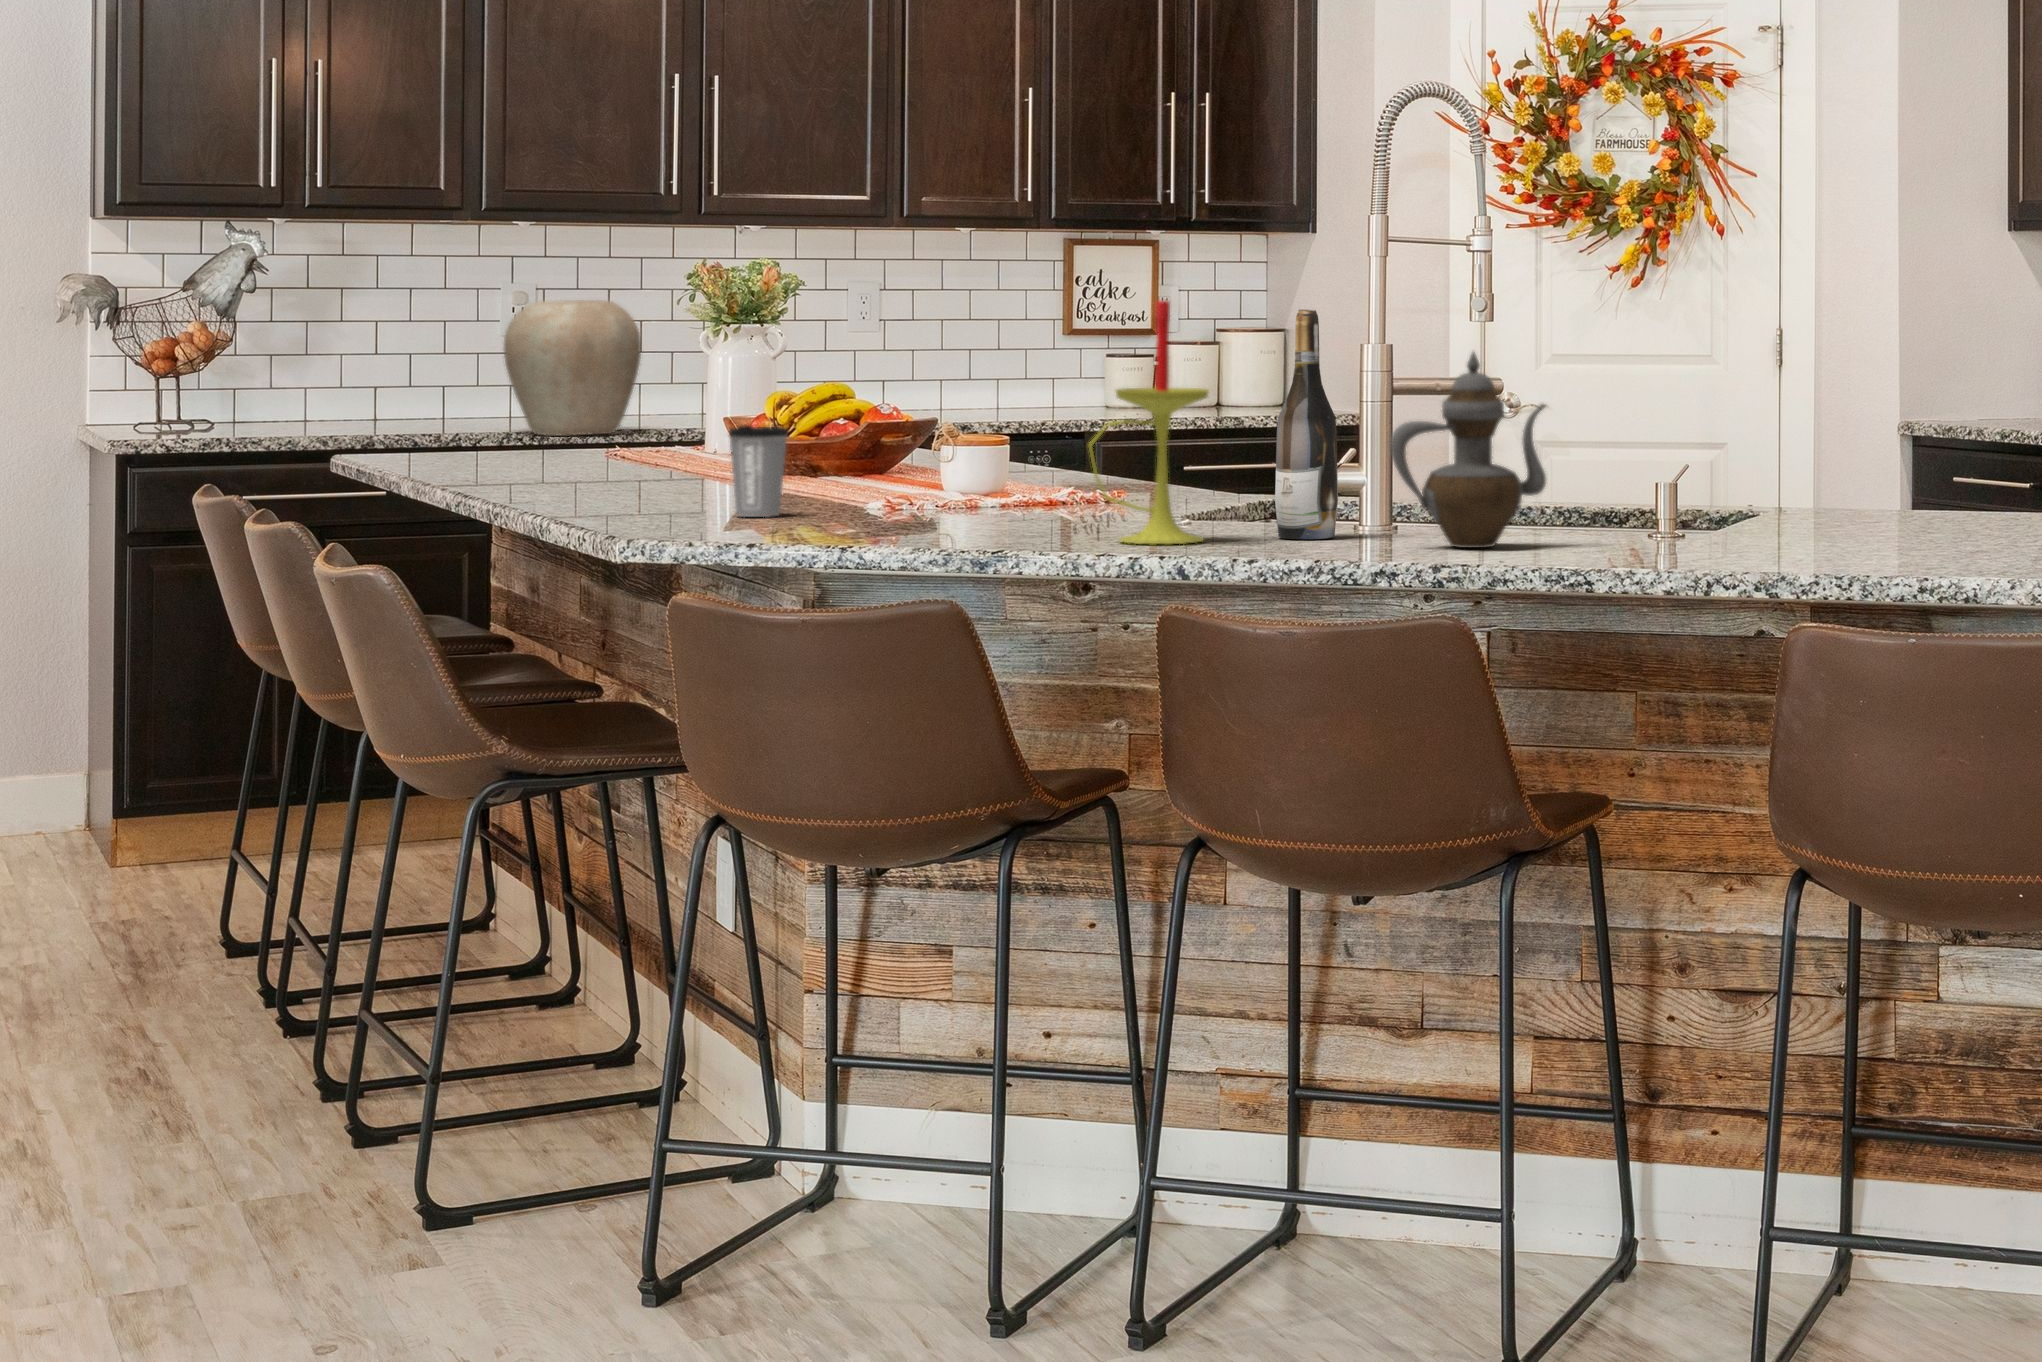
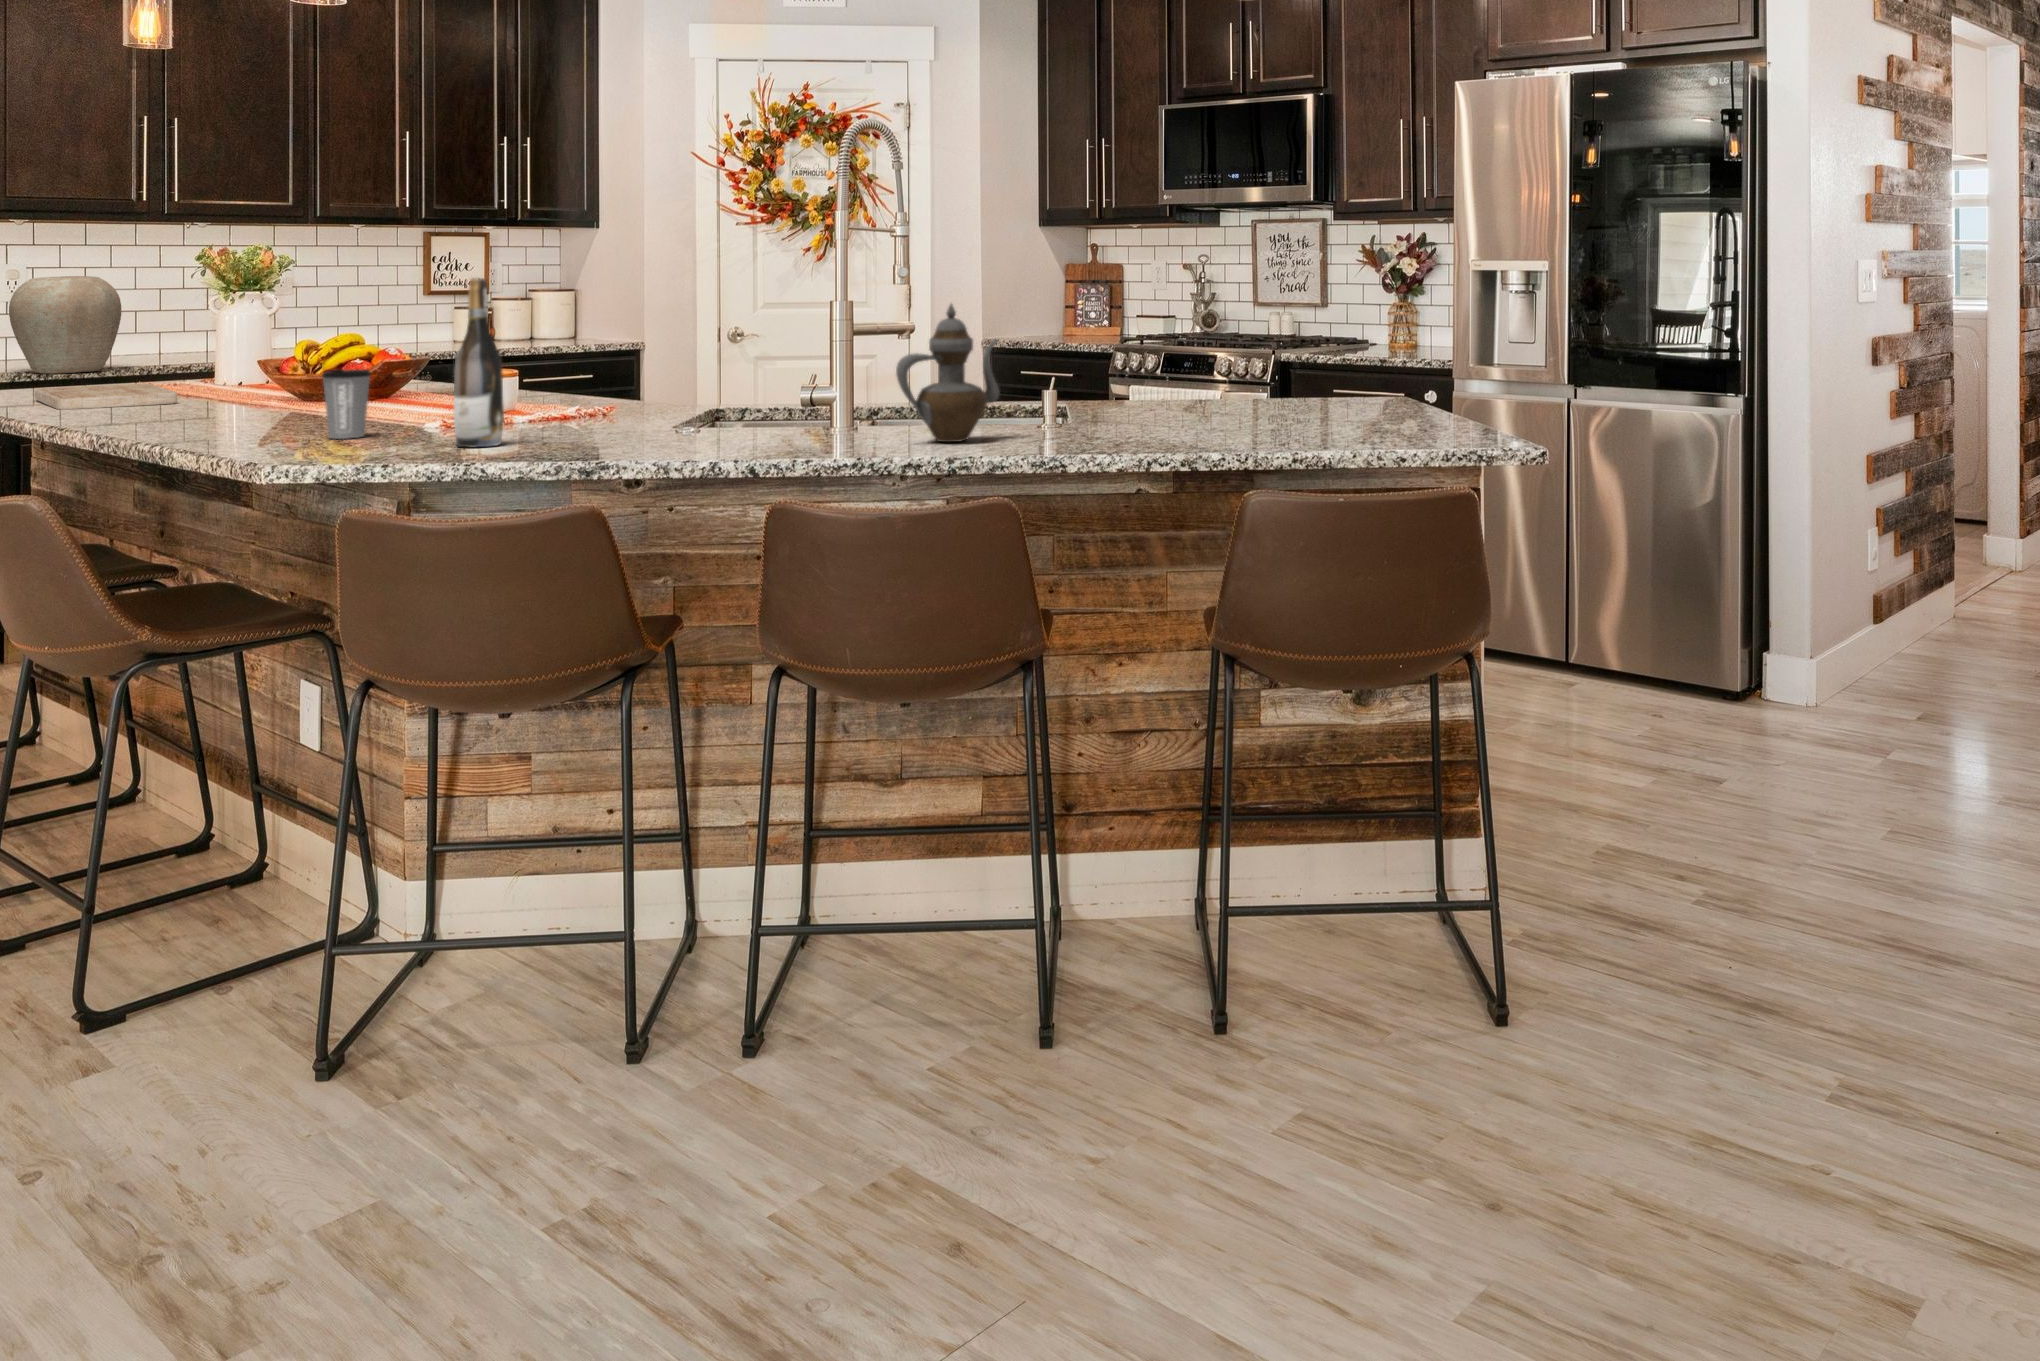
candle: present [1089,300,1209,544] -> none [661,265,752,450]
wine bottle: present [1275,309,1338,539] -> present [454,278,504,447]
cutting board: none [485,448,639,477] -> present [35,383,177,410]

